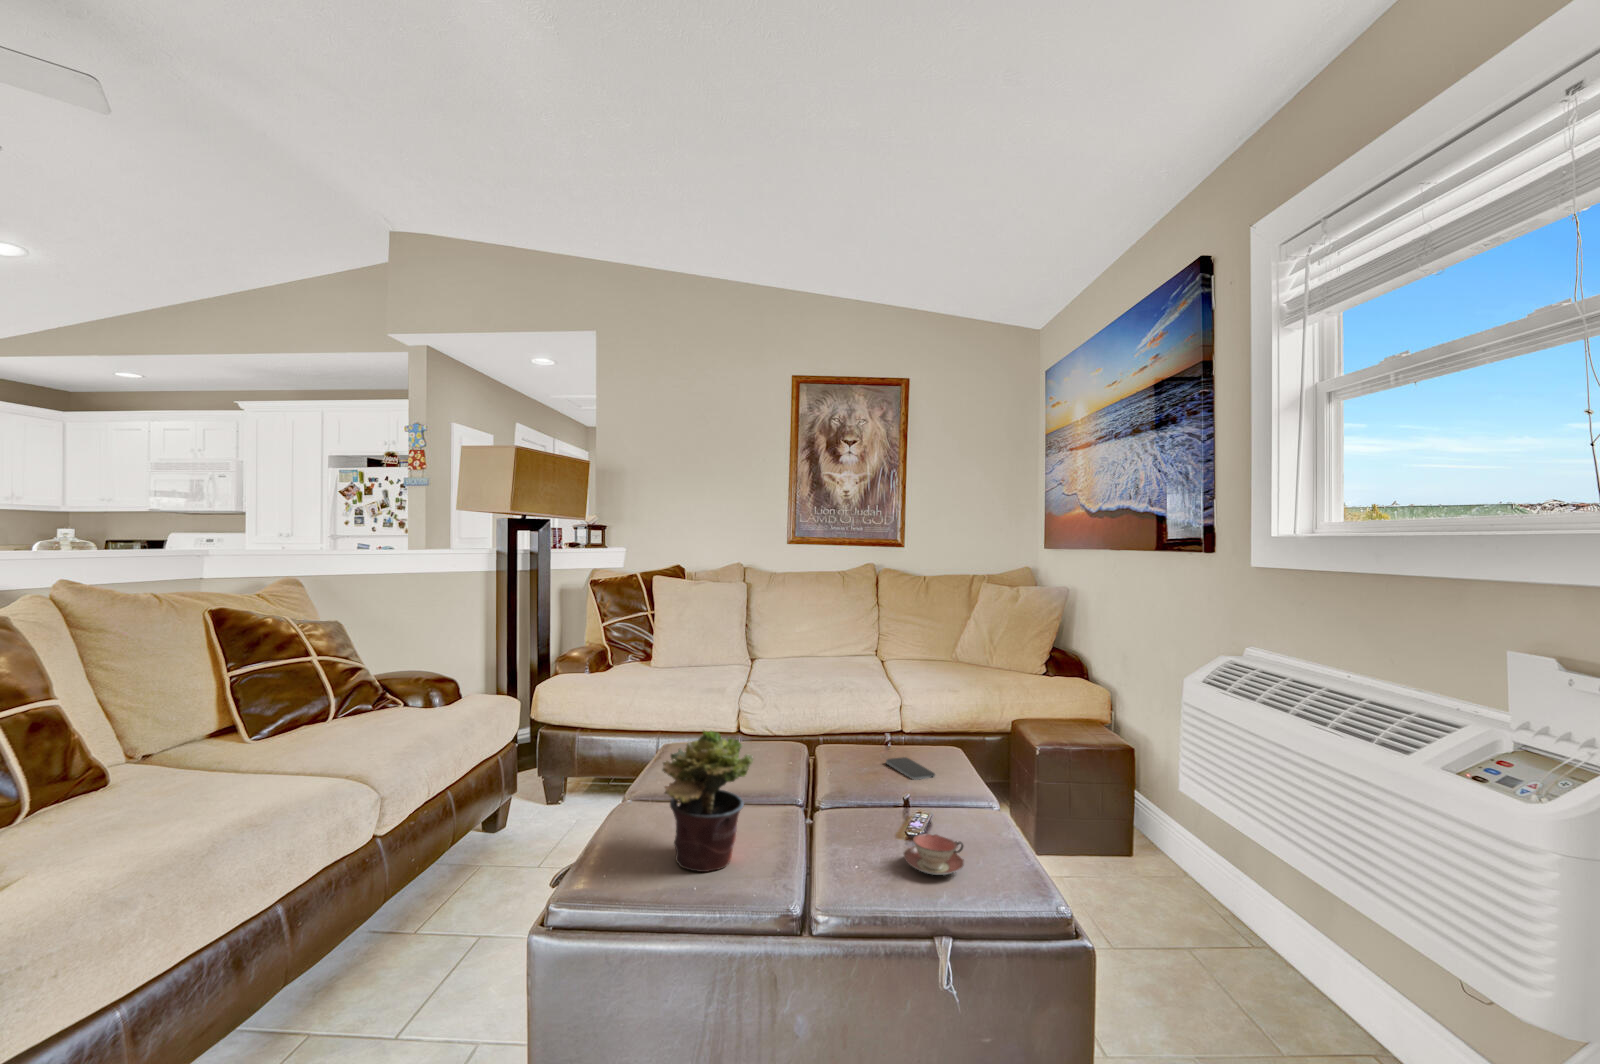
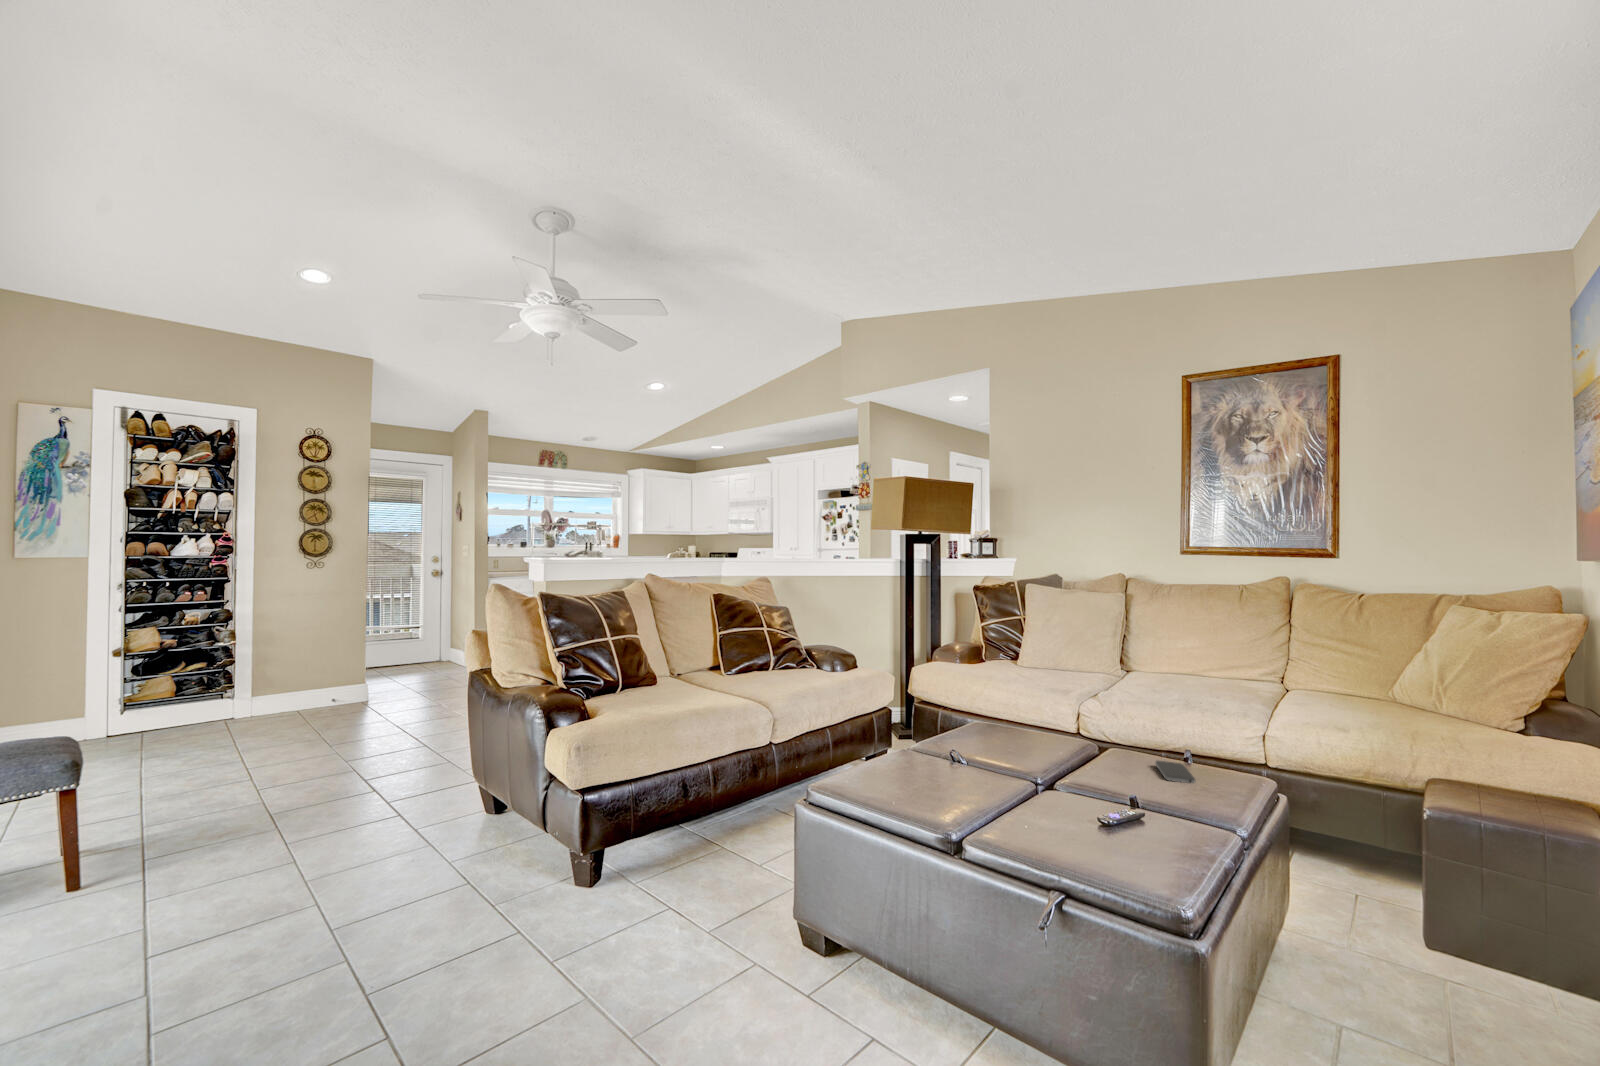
potted plant: present [663,731,753,872] -> none [889,685,961,785]
teacup: present [904,834,964,875] -> none [1062,796,1119,829]

